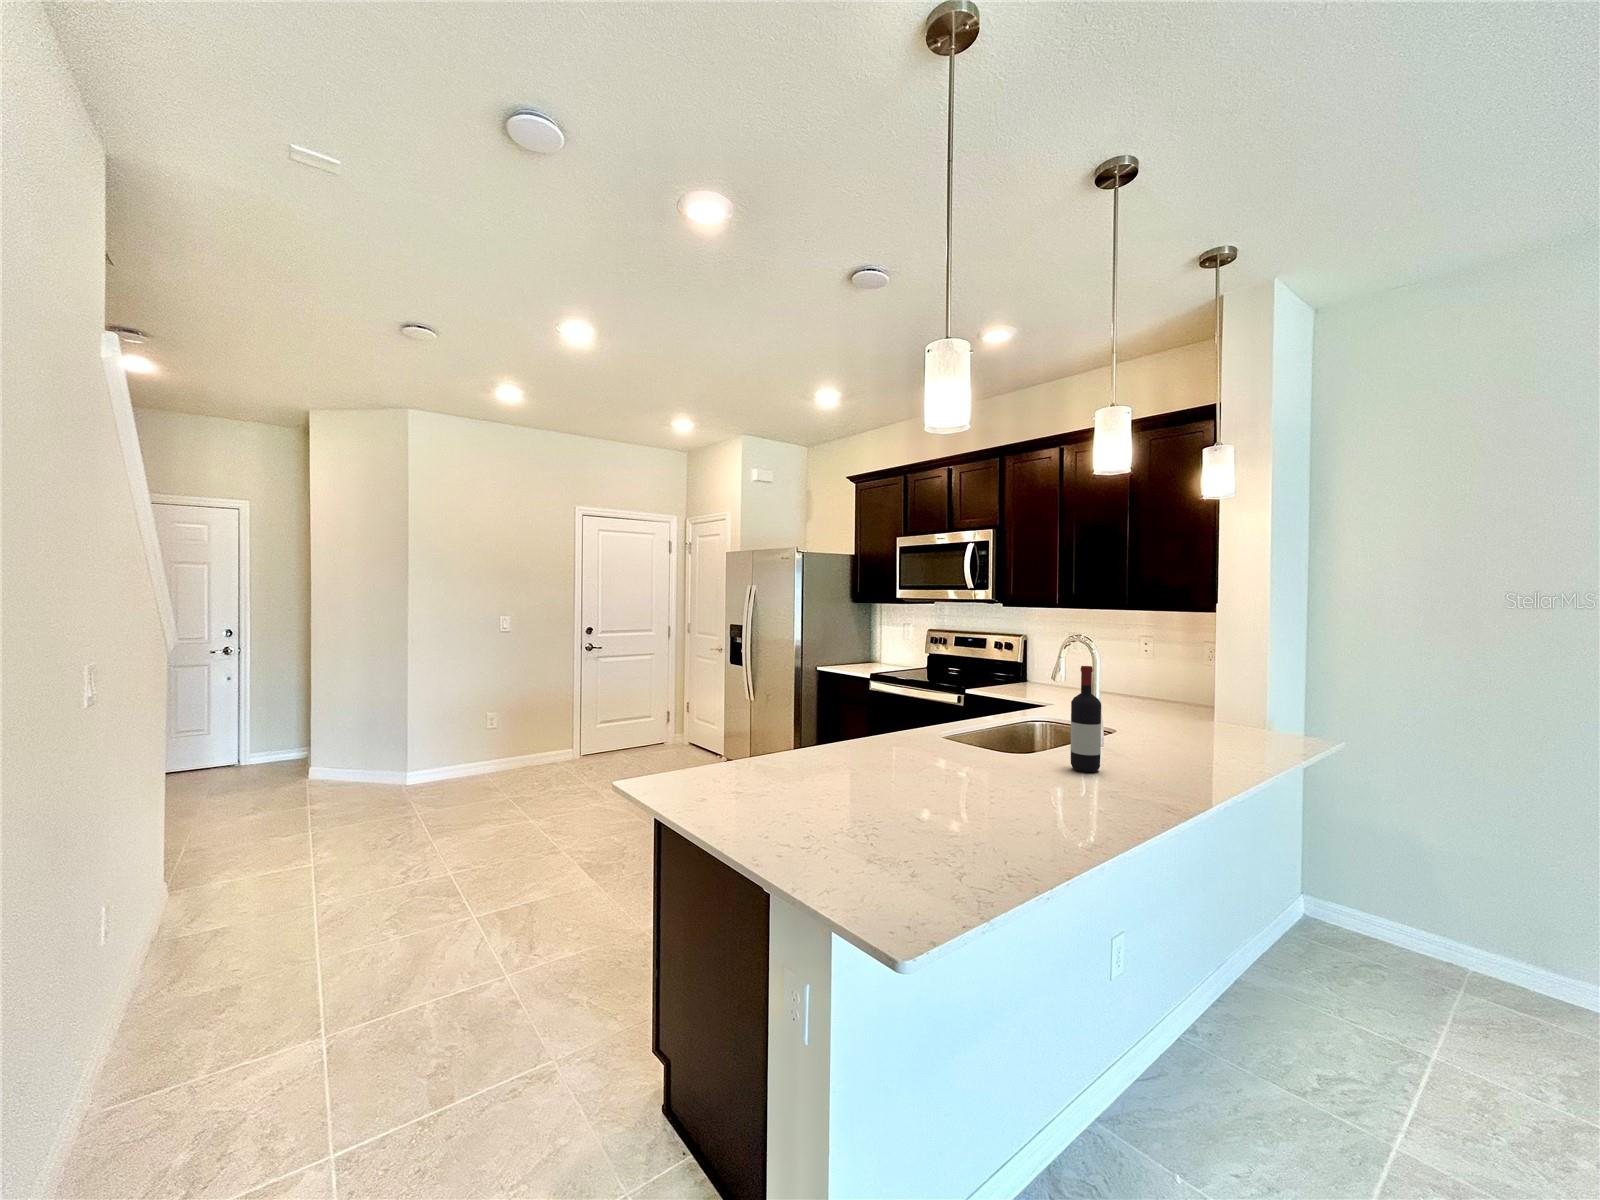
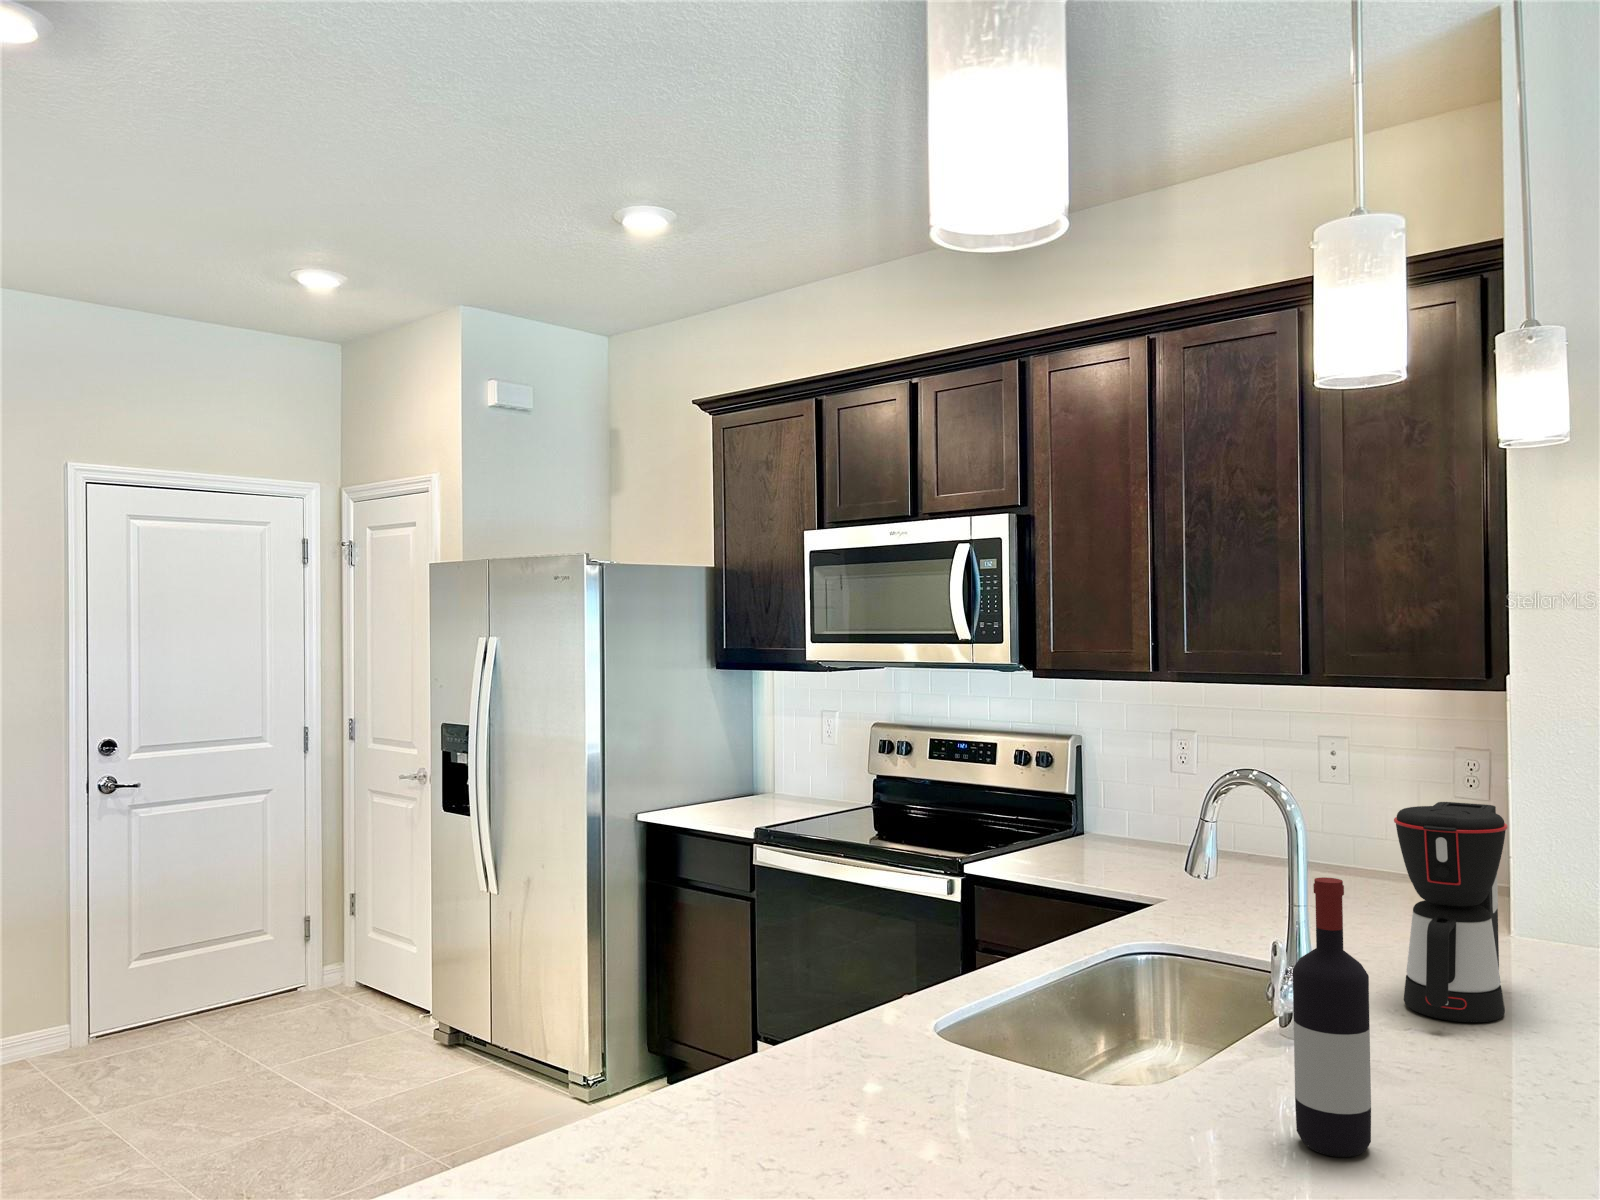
coffee maker: none [1142,654,1193,744] -> present [1394,802,1507,1022]

